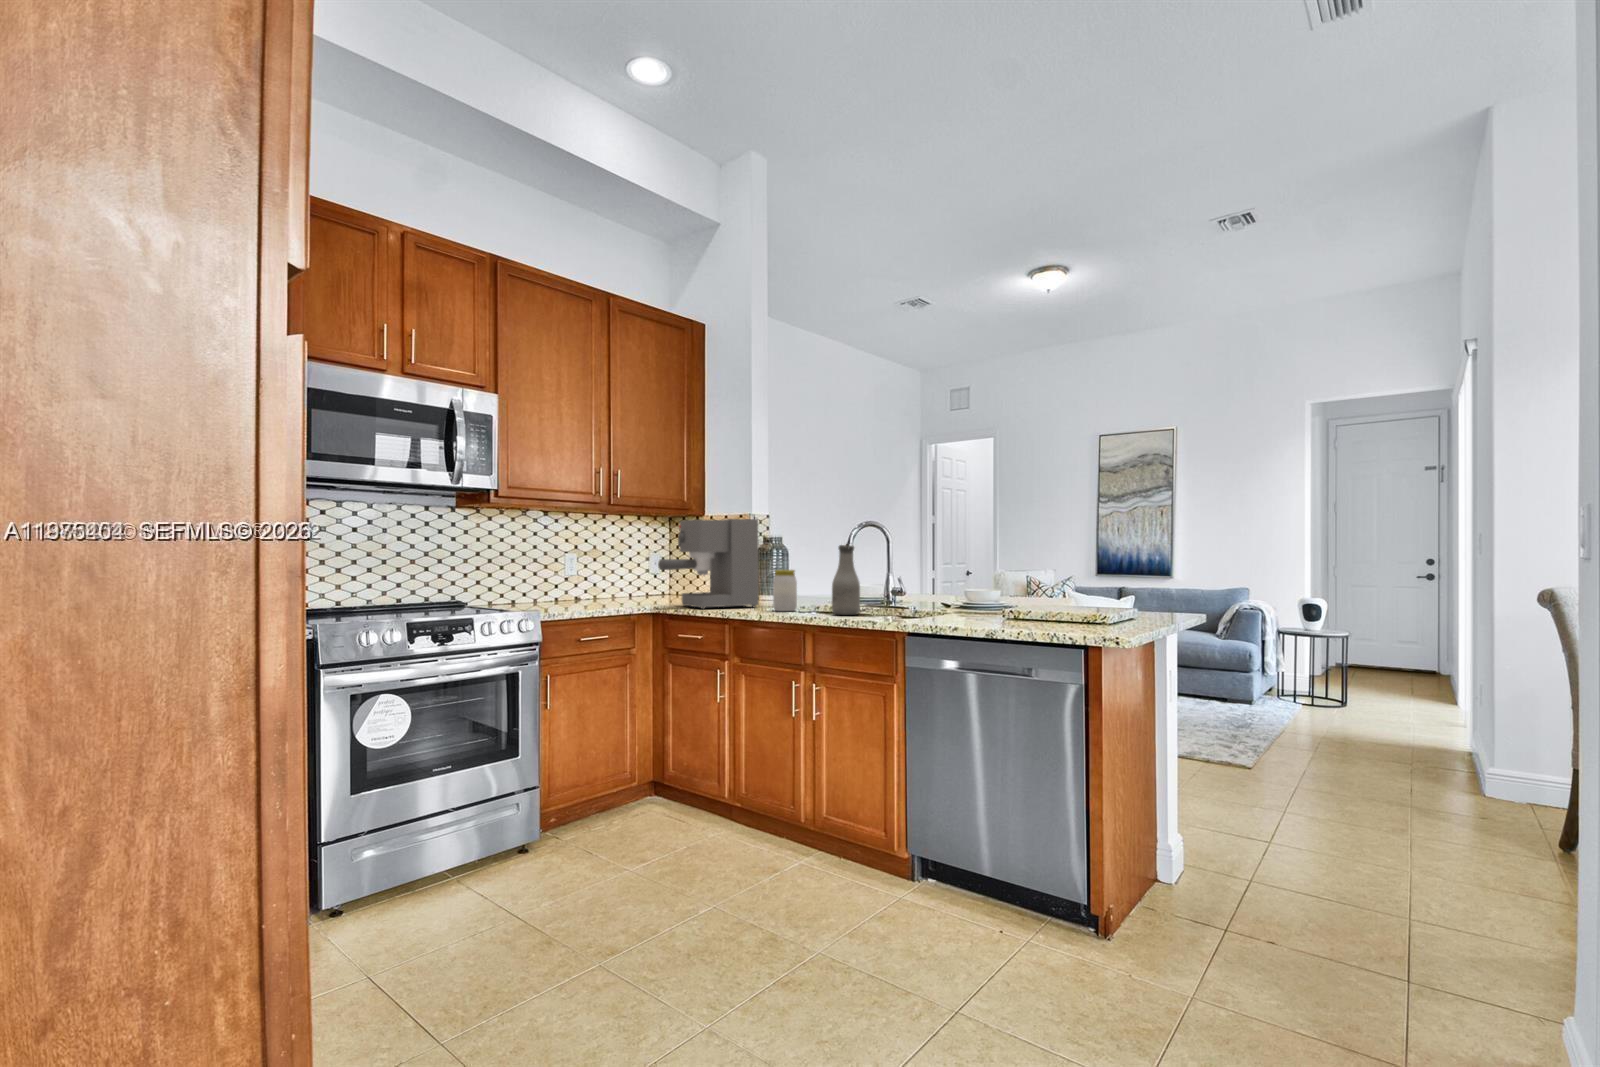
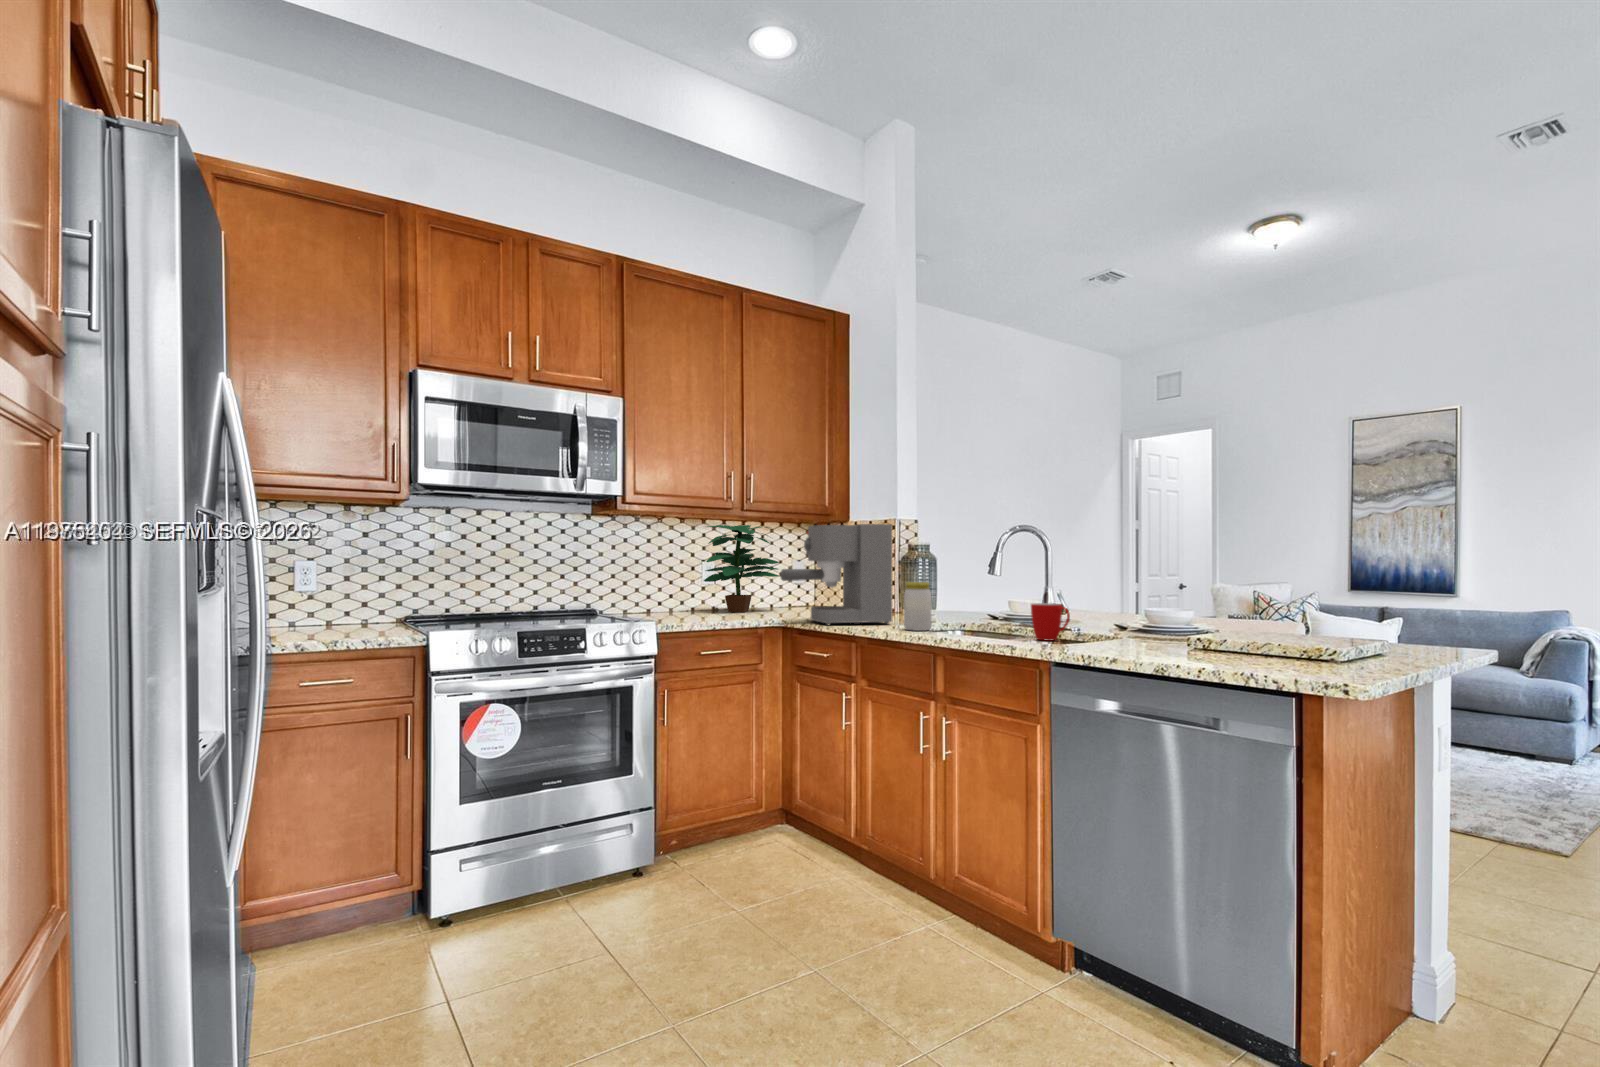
potted plant: none [568,519,642,601] -> present [704,525,779,612]
bottle: present [832,545,860,615] -> none [967,554,1002,638]
mug: none [884,585,916,616] -> present [1031,603,1070,641]

